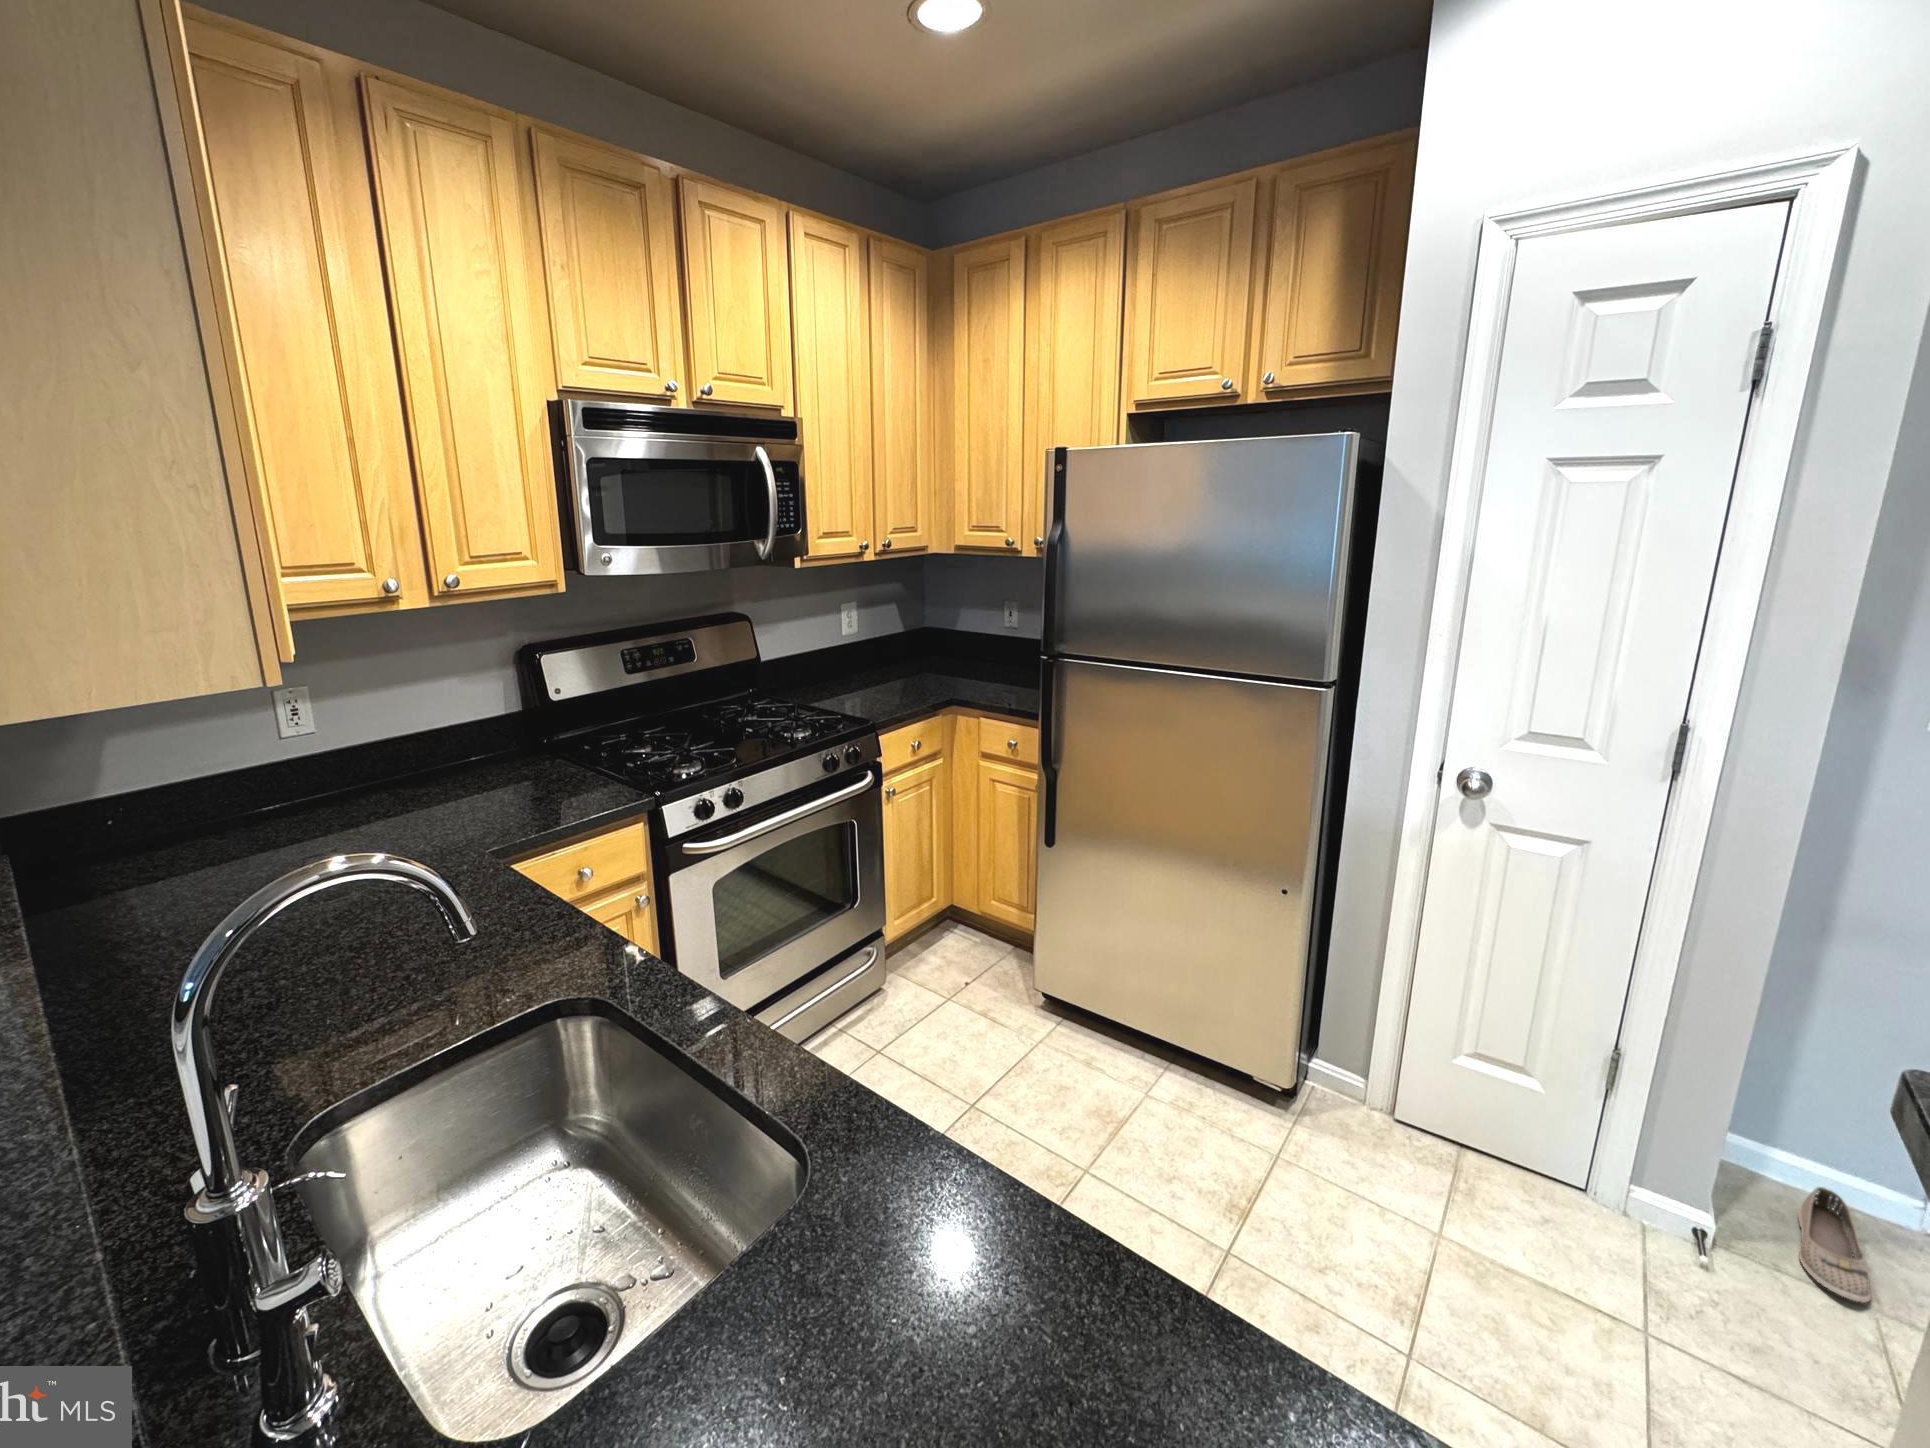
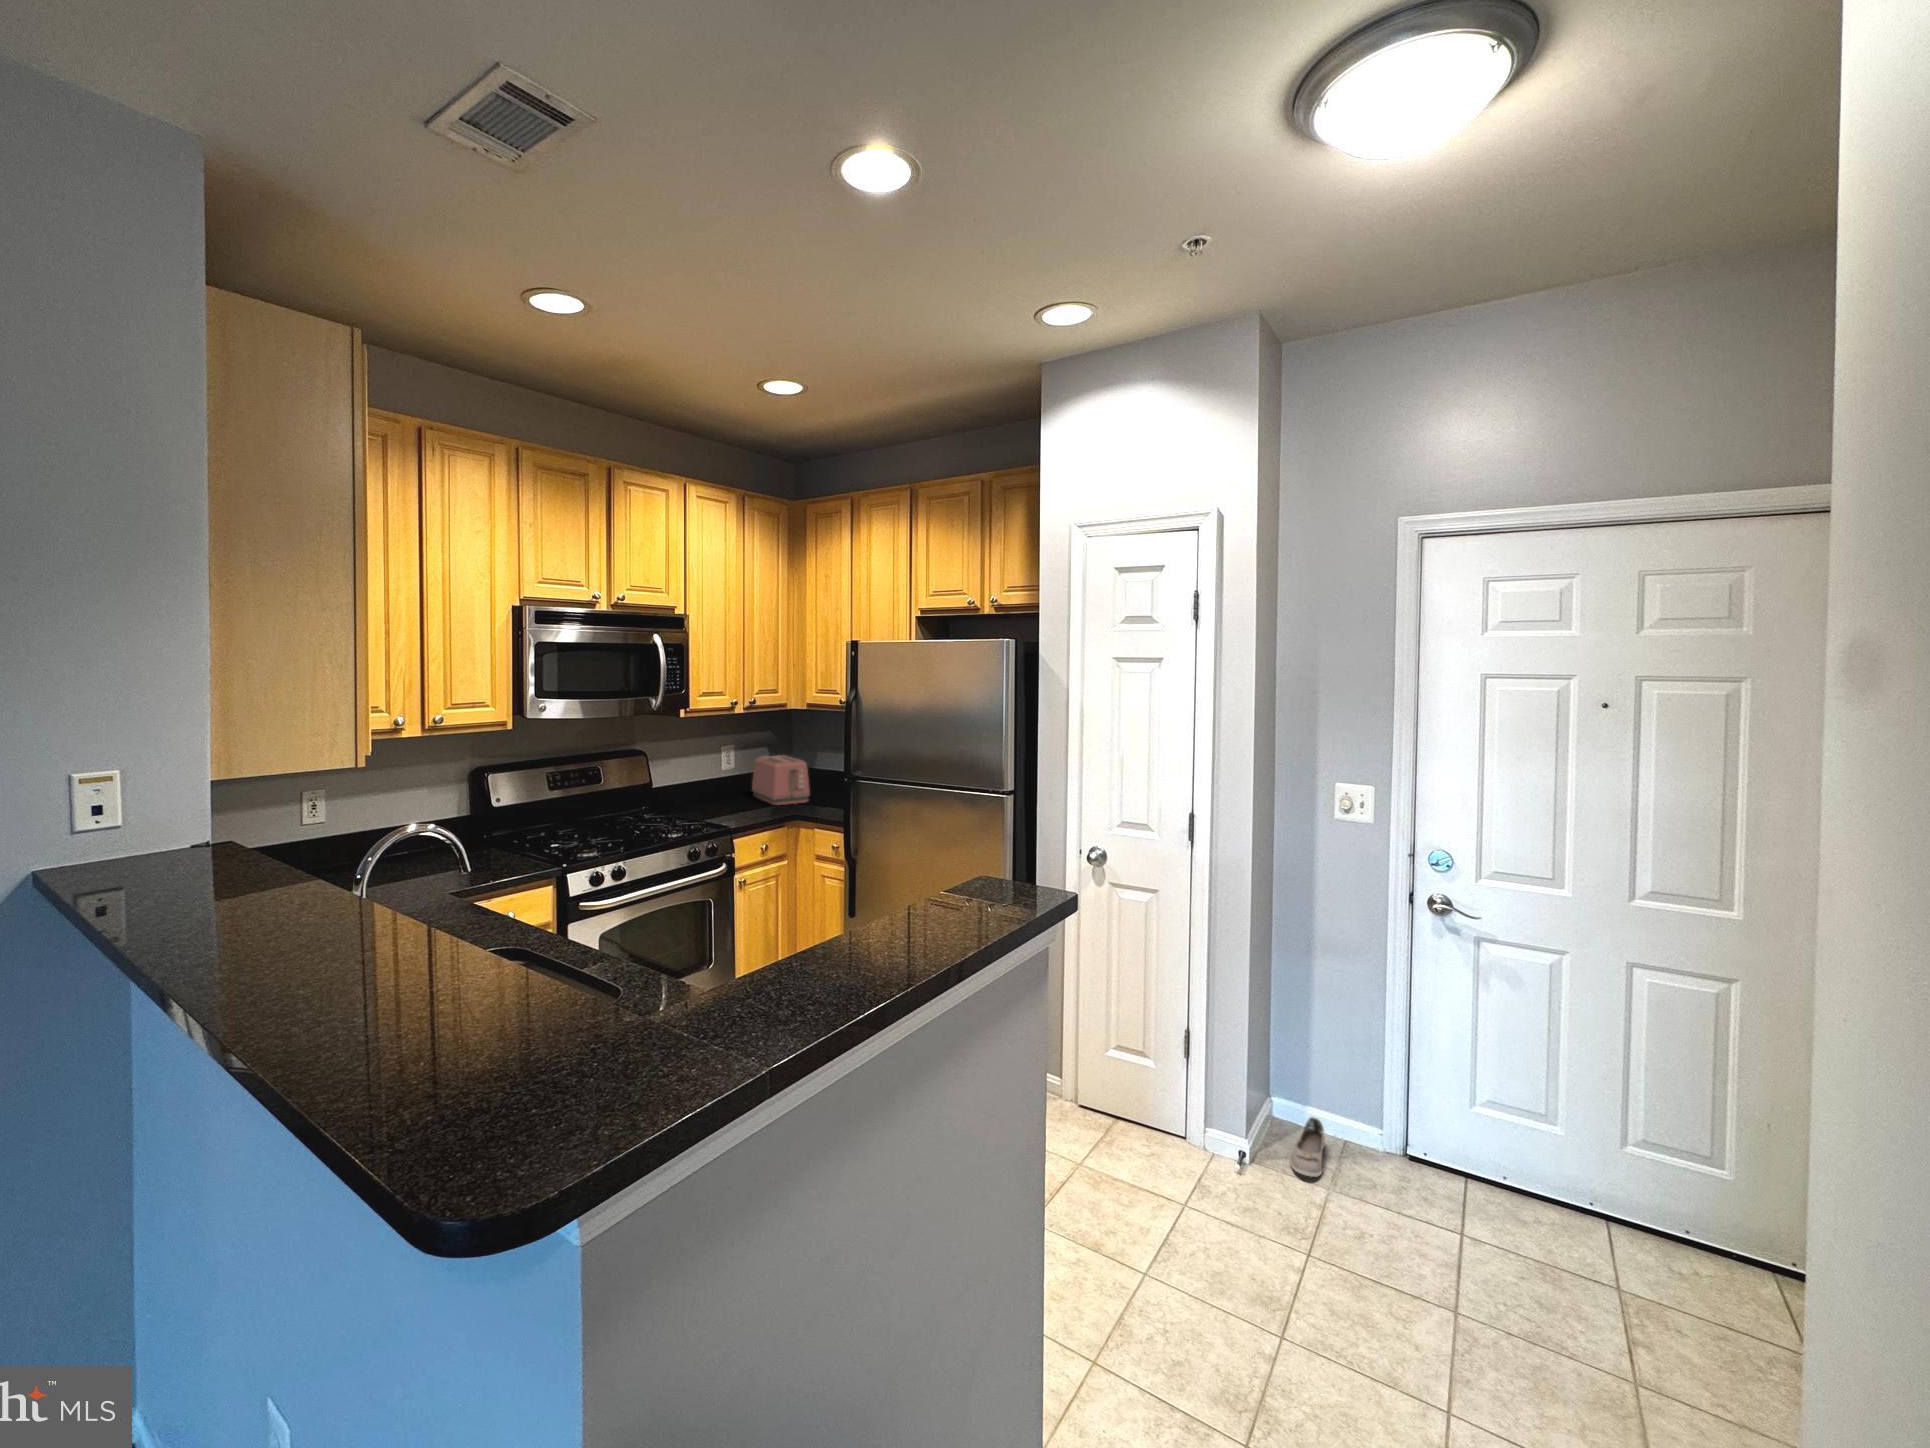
toaster: none [883,615,964,683] -> present [752,755,810,805]

